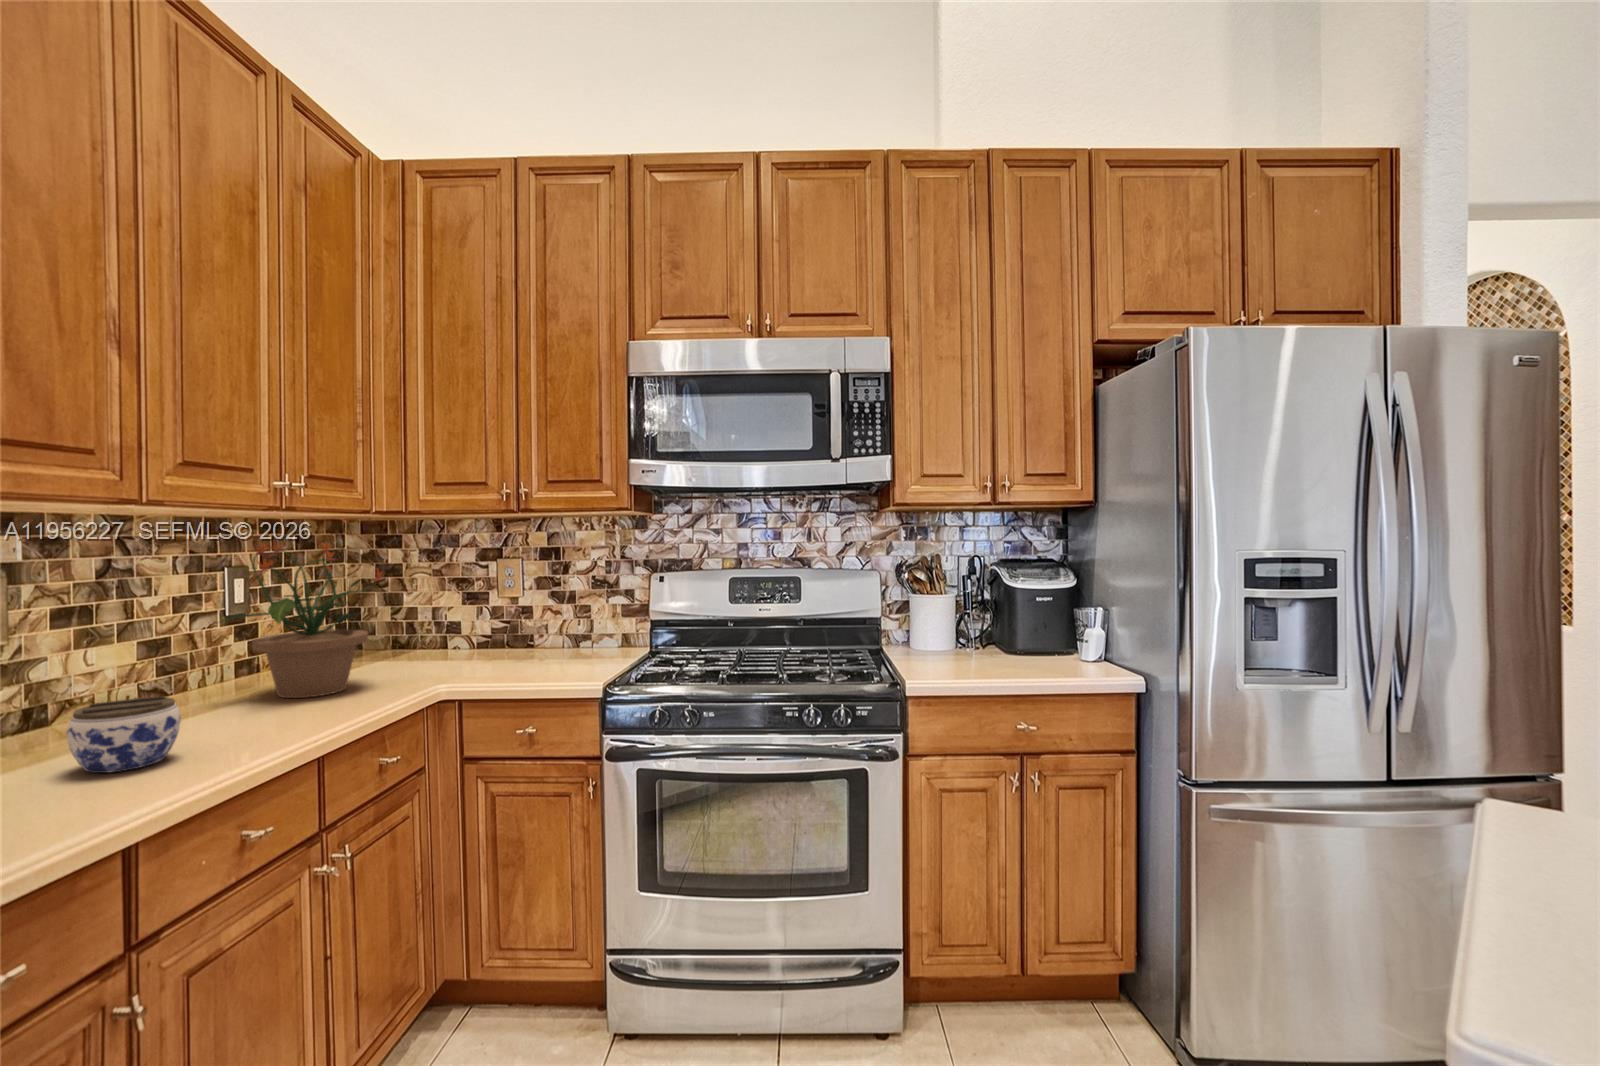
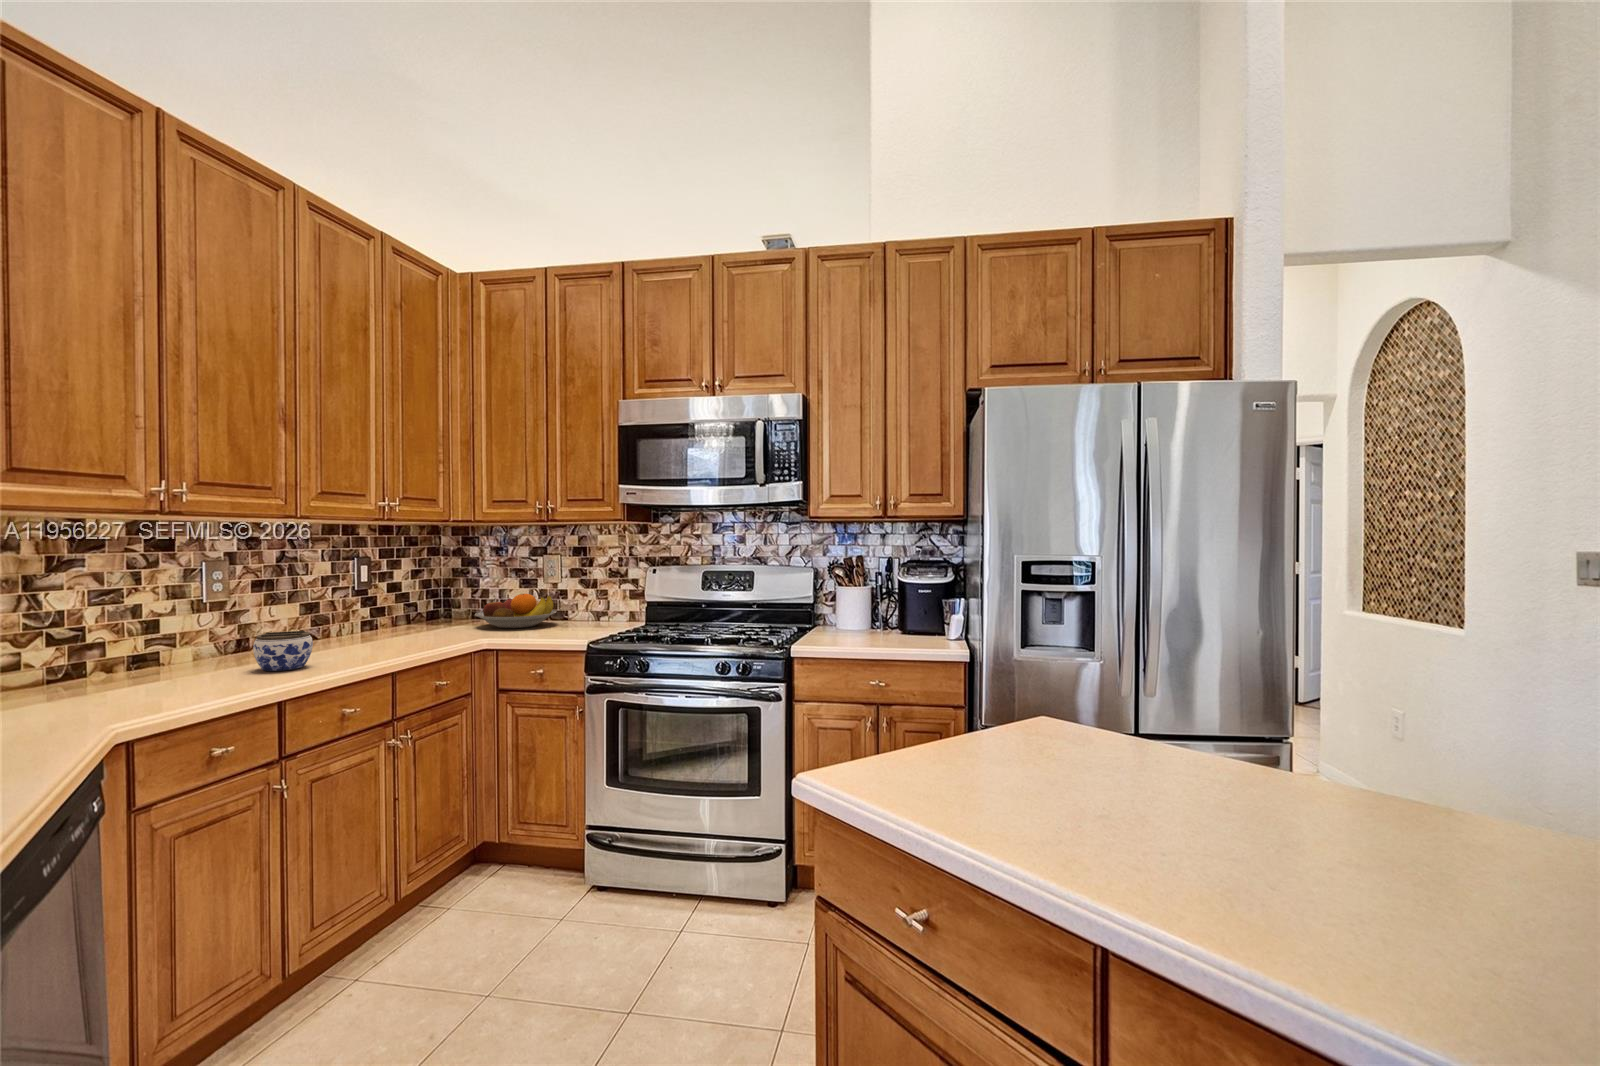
potted plant: present [223,542,382,698] -> none [344,539,452,643]
fruit bowl: none [410,613,527,663] -> present [475,594,556,628]

